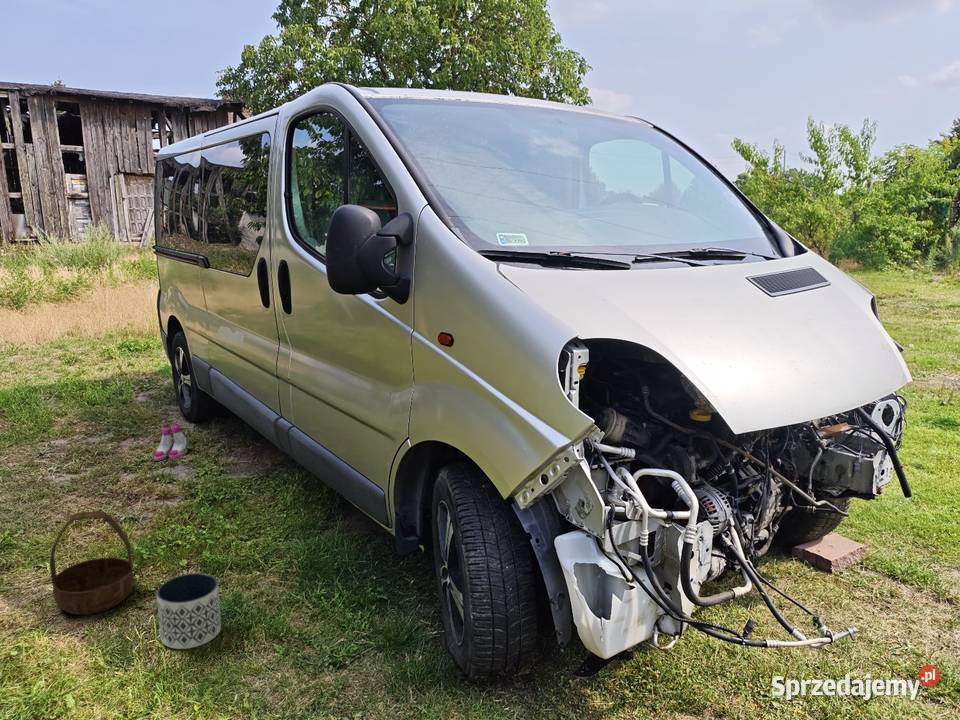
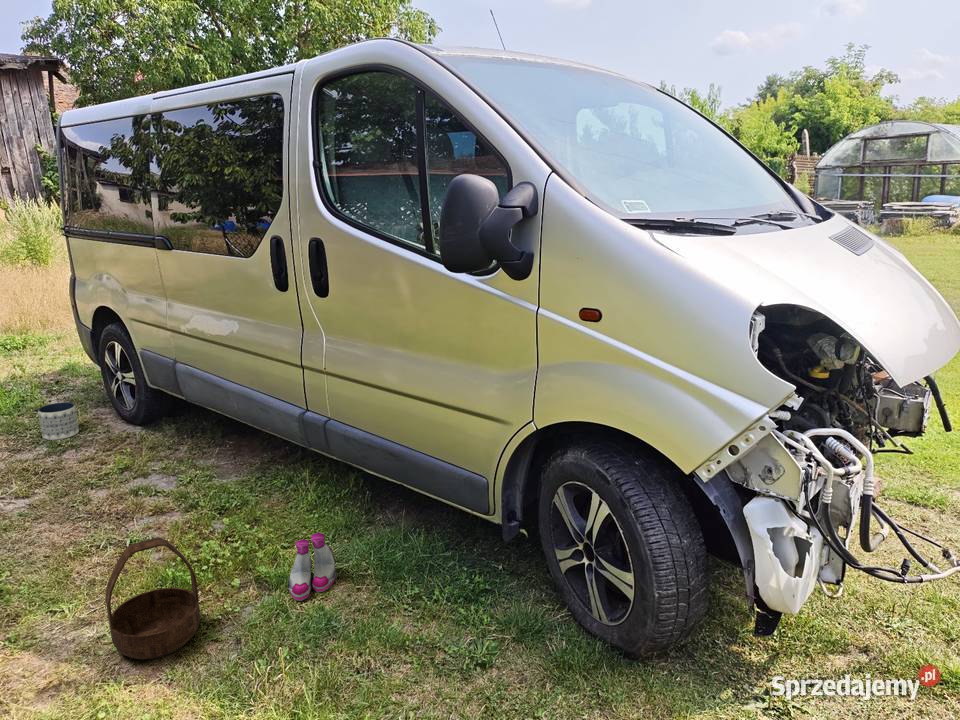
boots: present [154,424,188,461] -> present [288,532,336,601]
planter: present [157,573,221,649] -> present [38,402,79,440]

